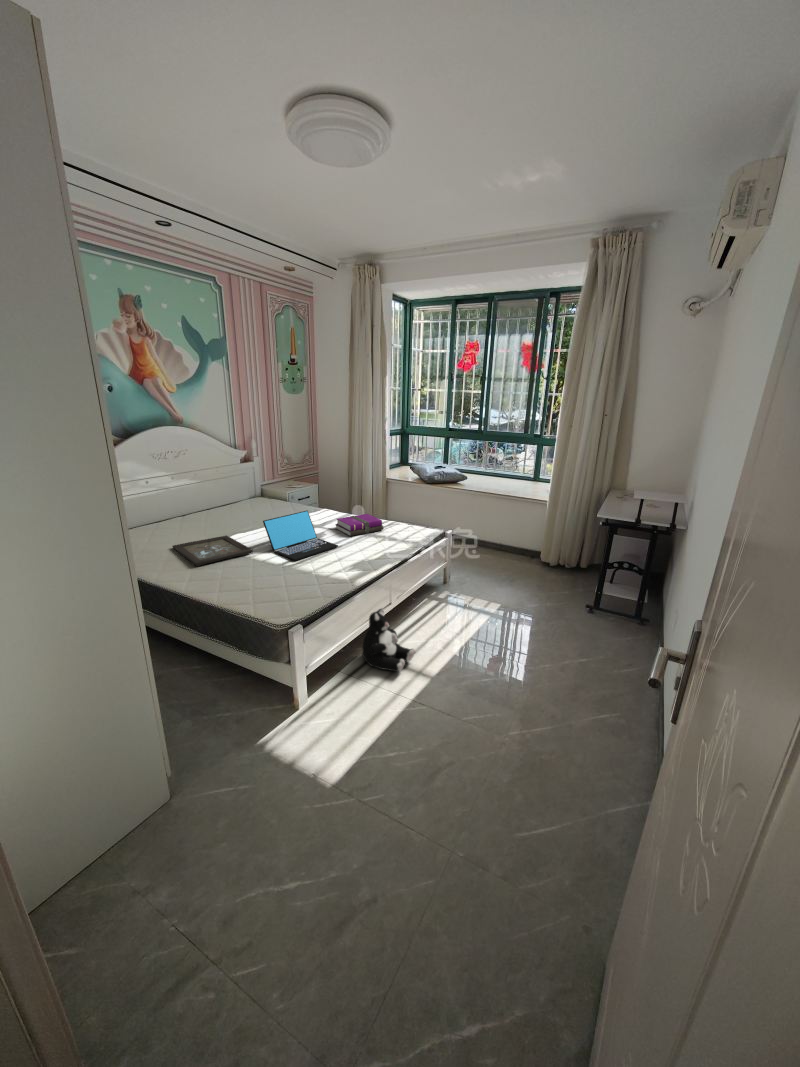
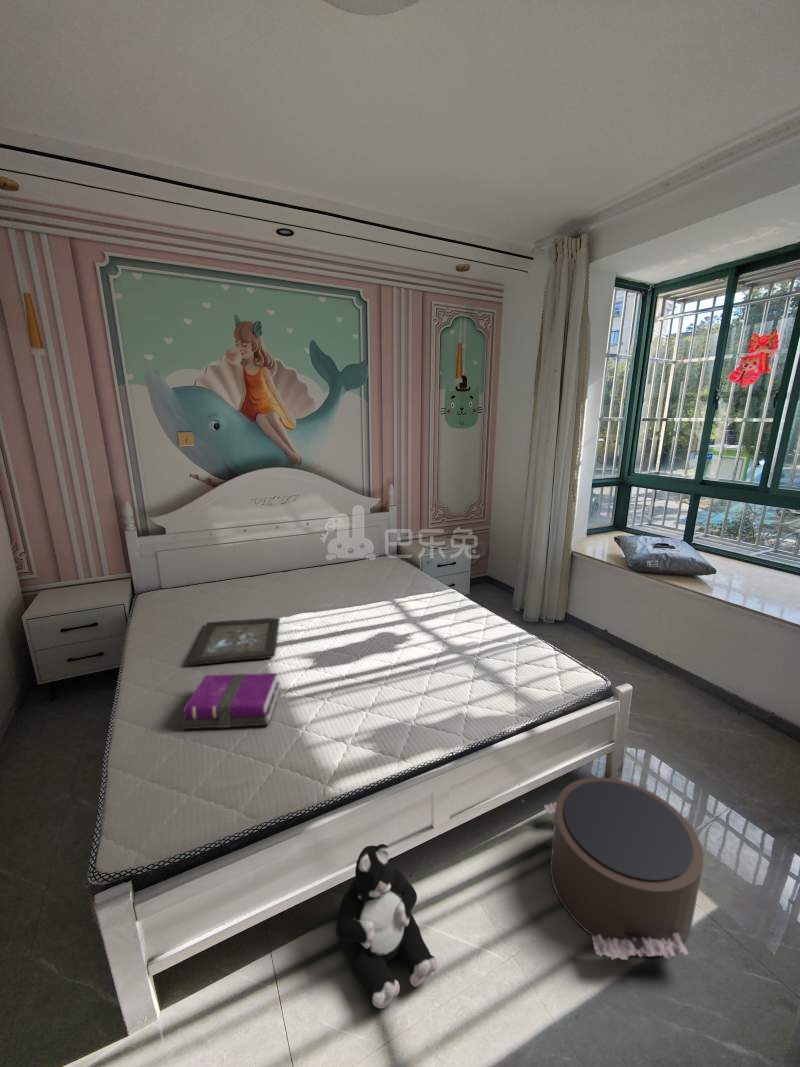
laptop: present [263,511,338,561] -> none [297,604,396,690]
notebook: present [336,514,384,536] -> present [182,673,280,729]
pouf: none [426,571,501,630] -> present [545,777,703,960]

